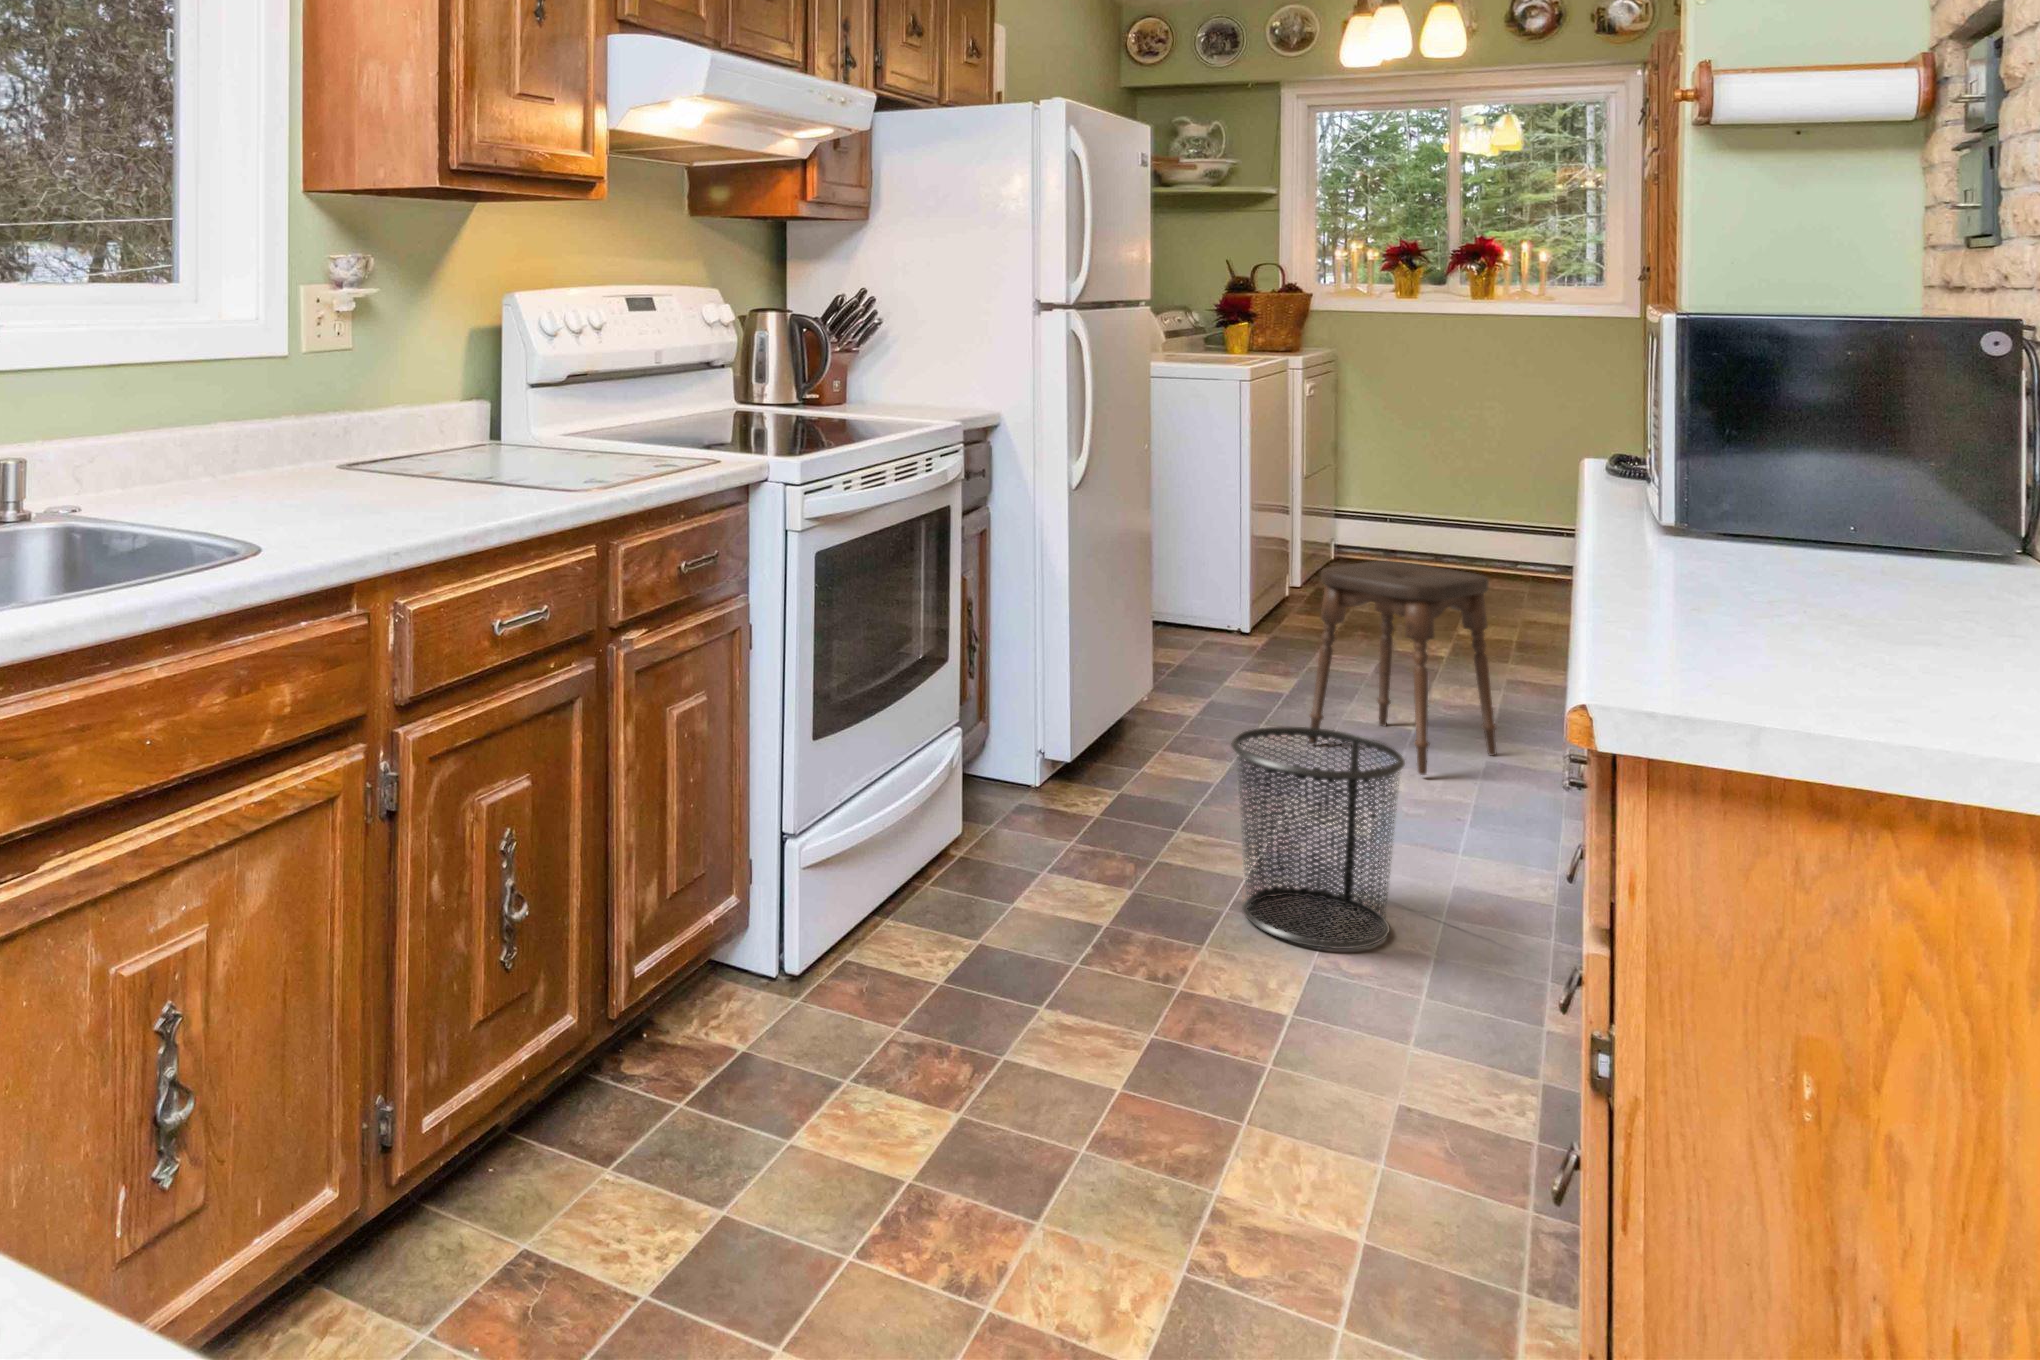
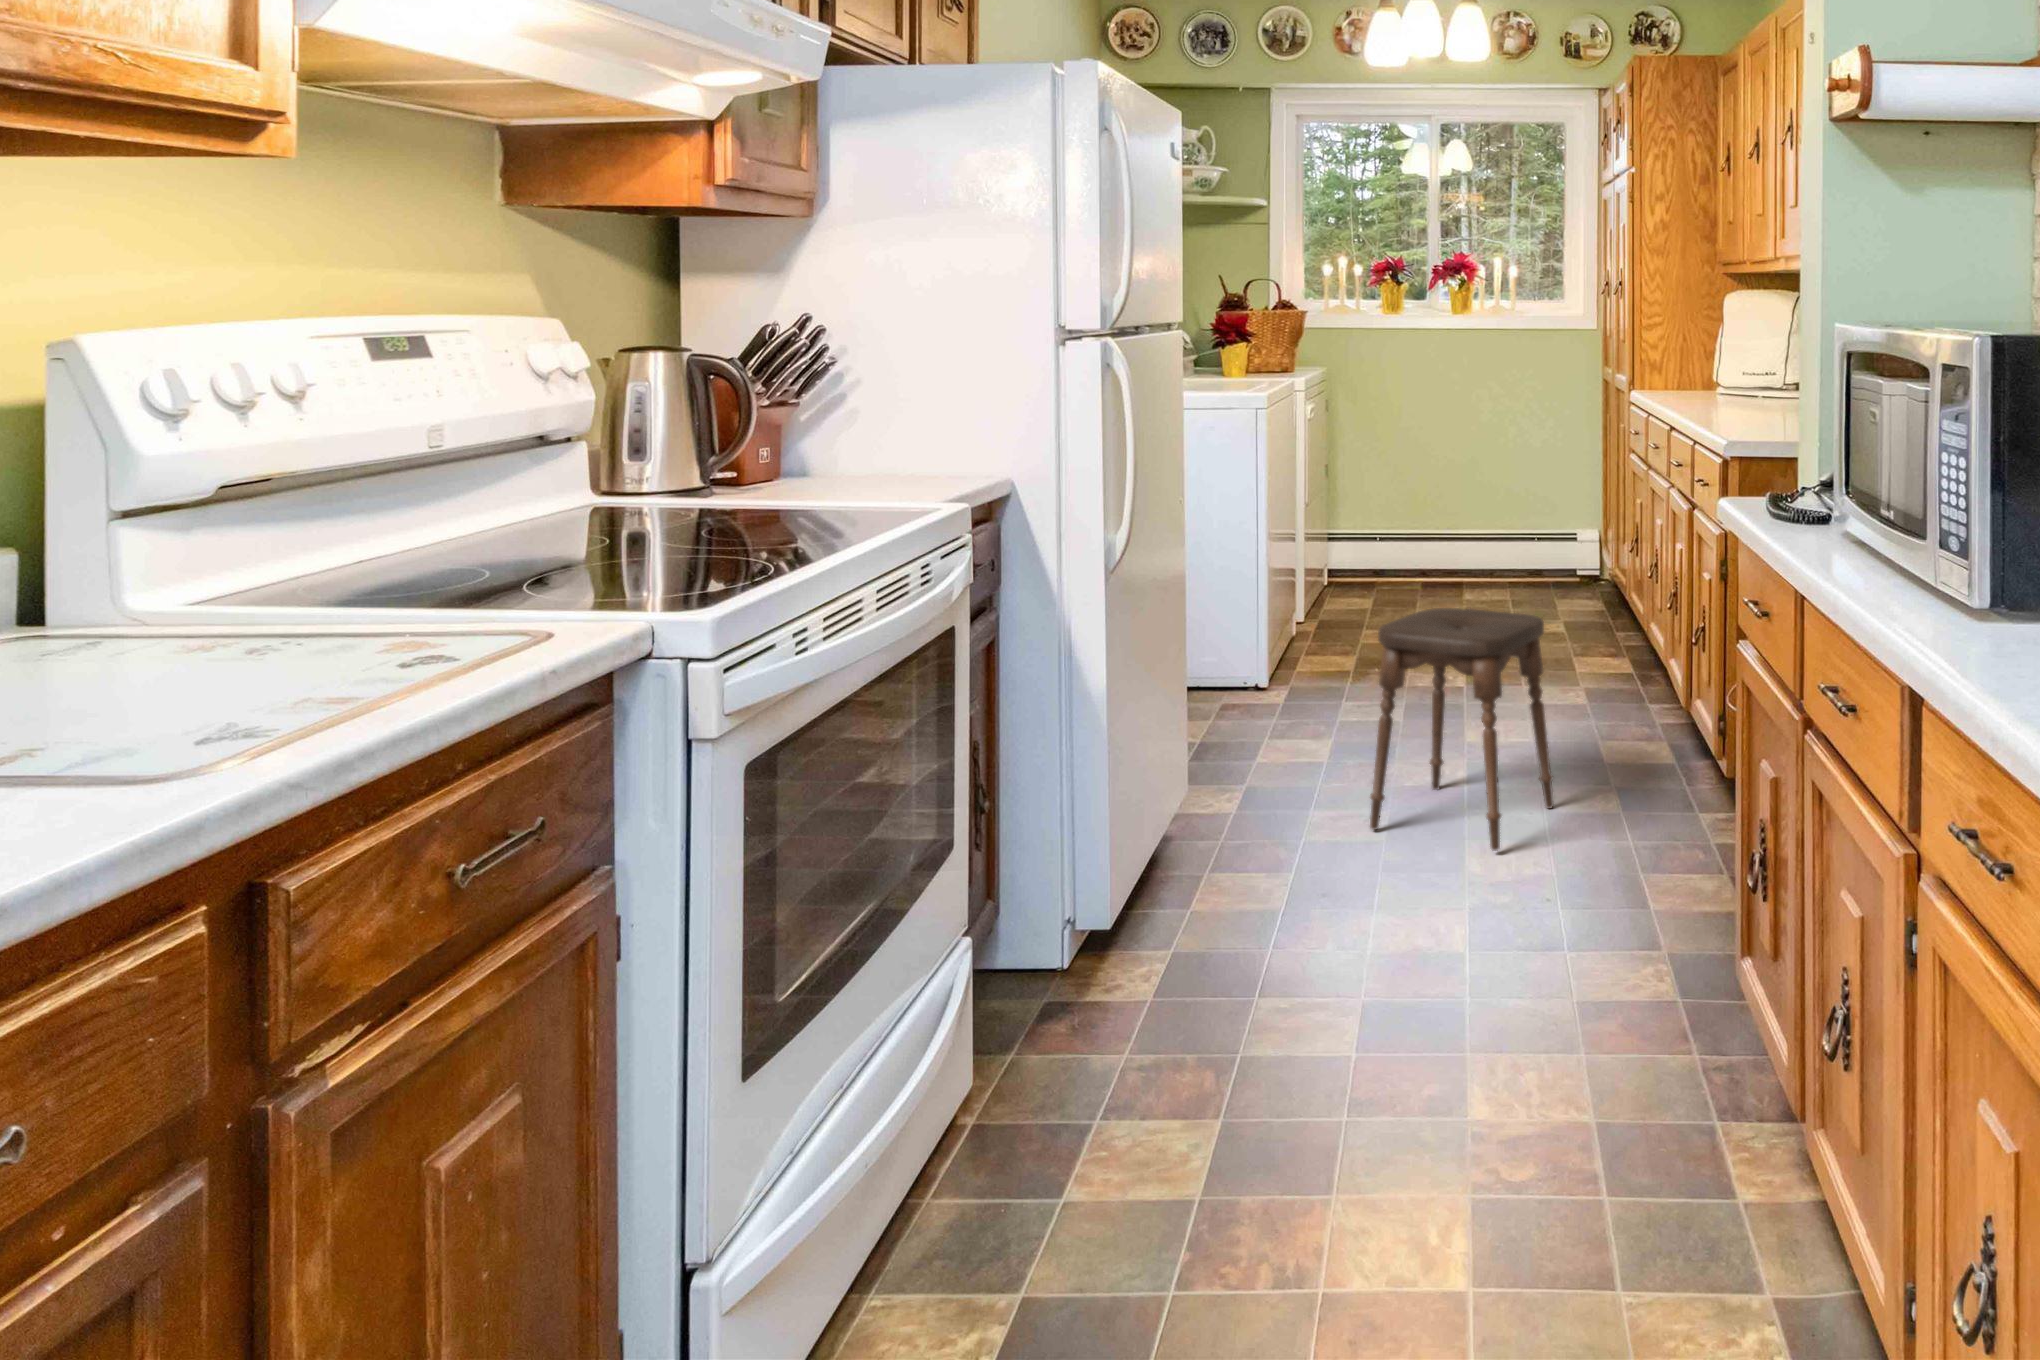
waste bin: present [1231,727,1405,949] -> none [1344,855,1548,1155]

